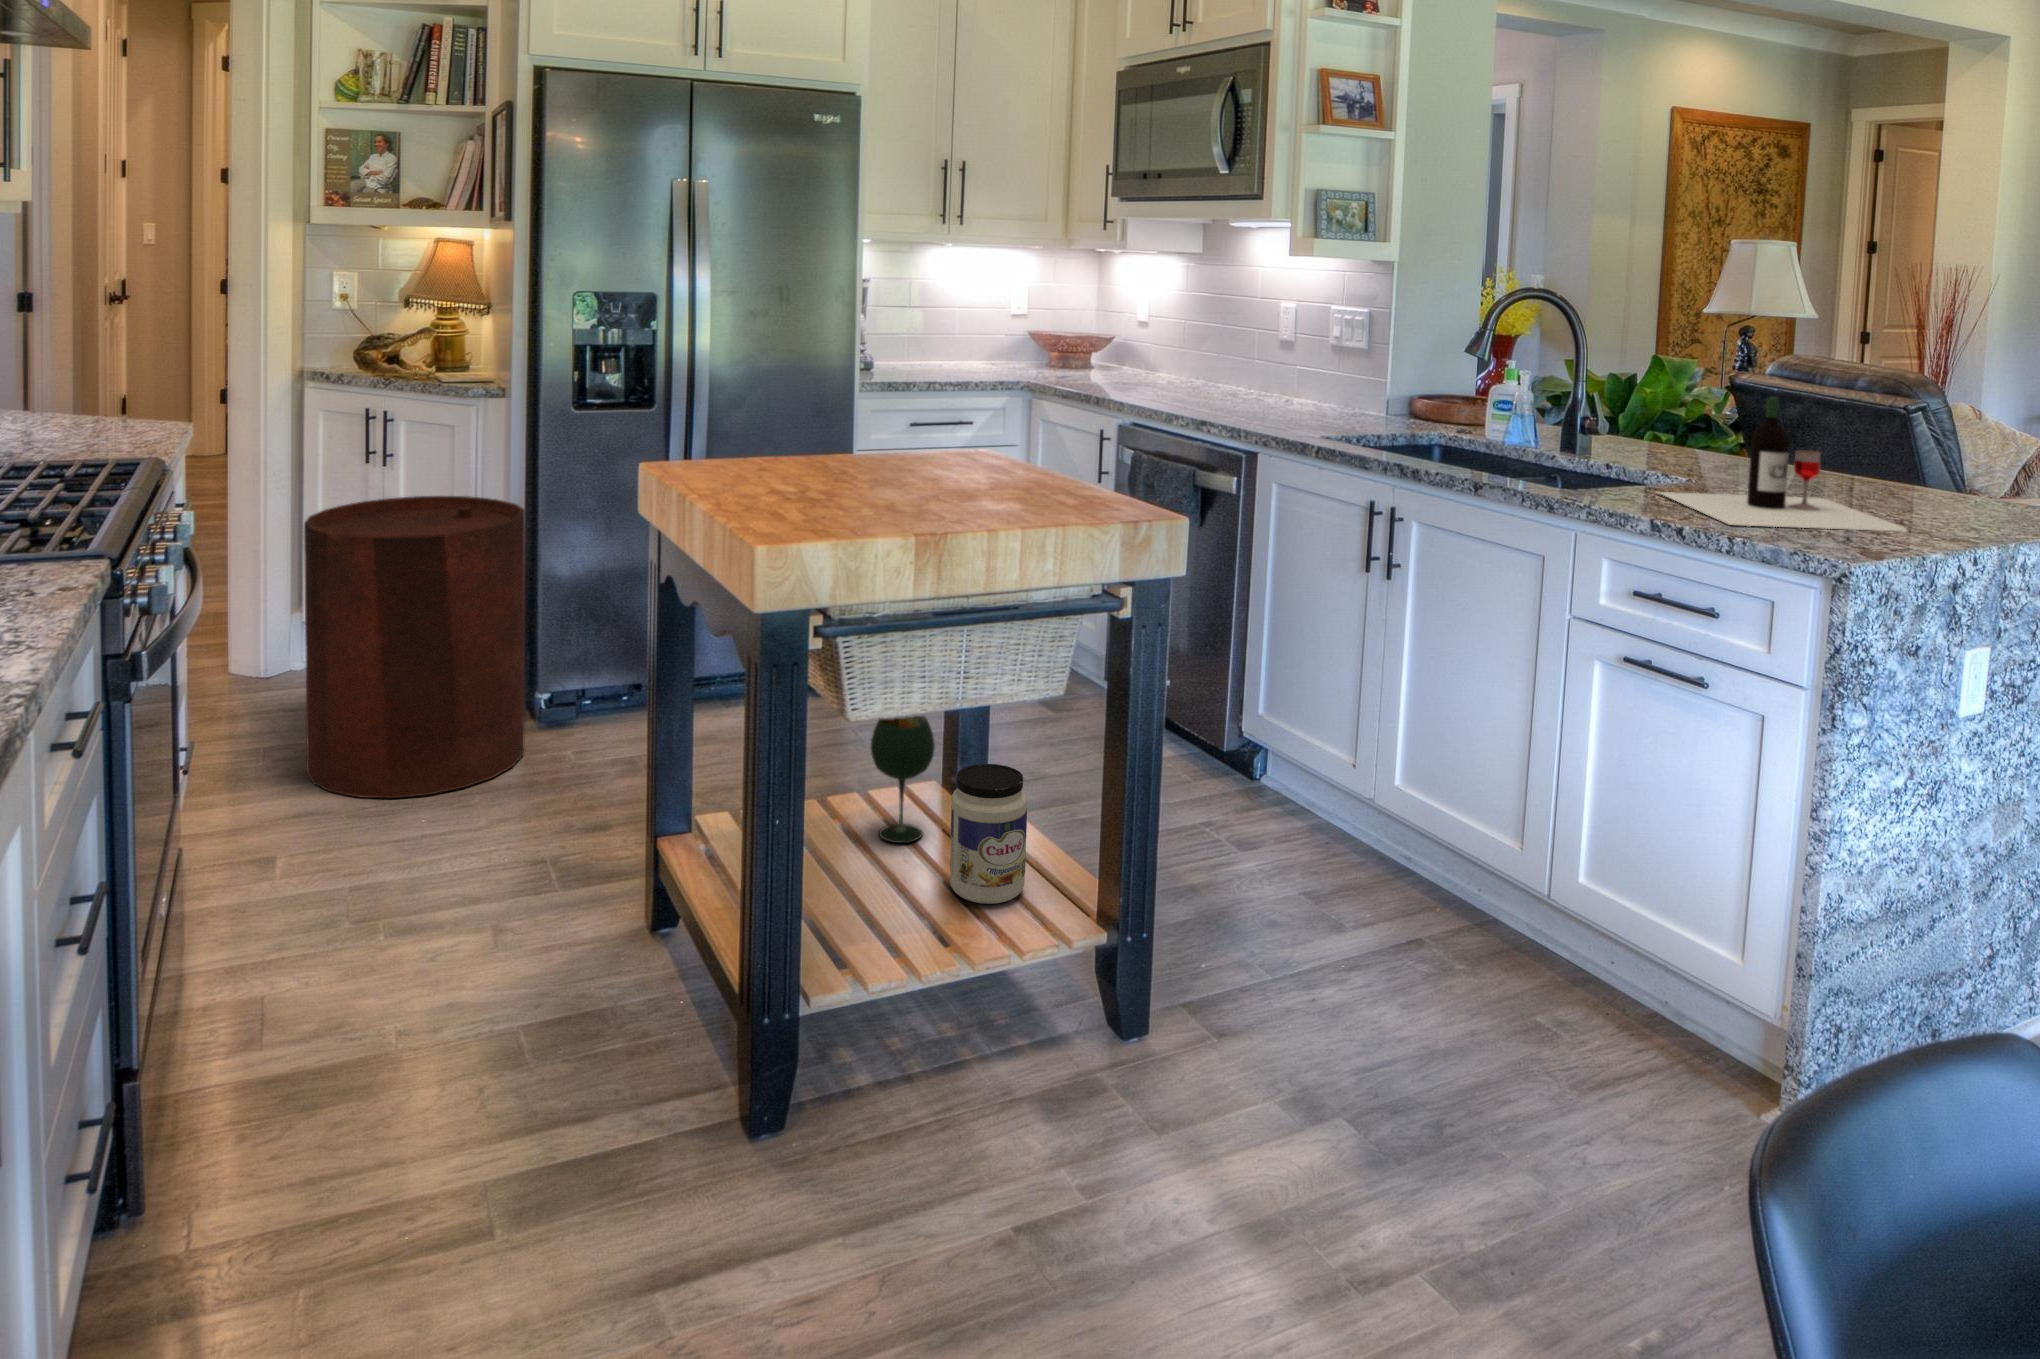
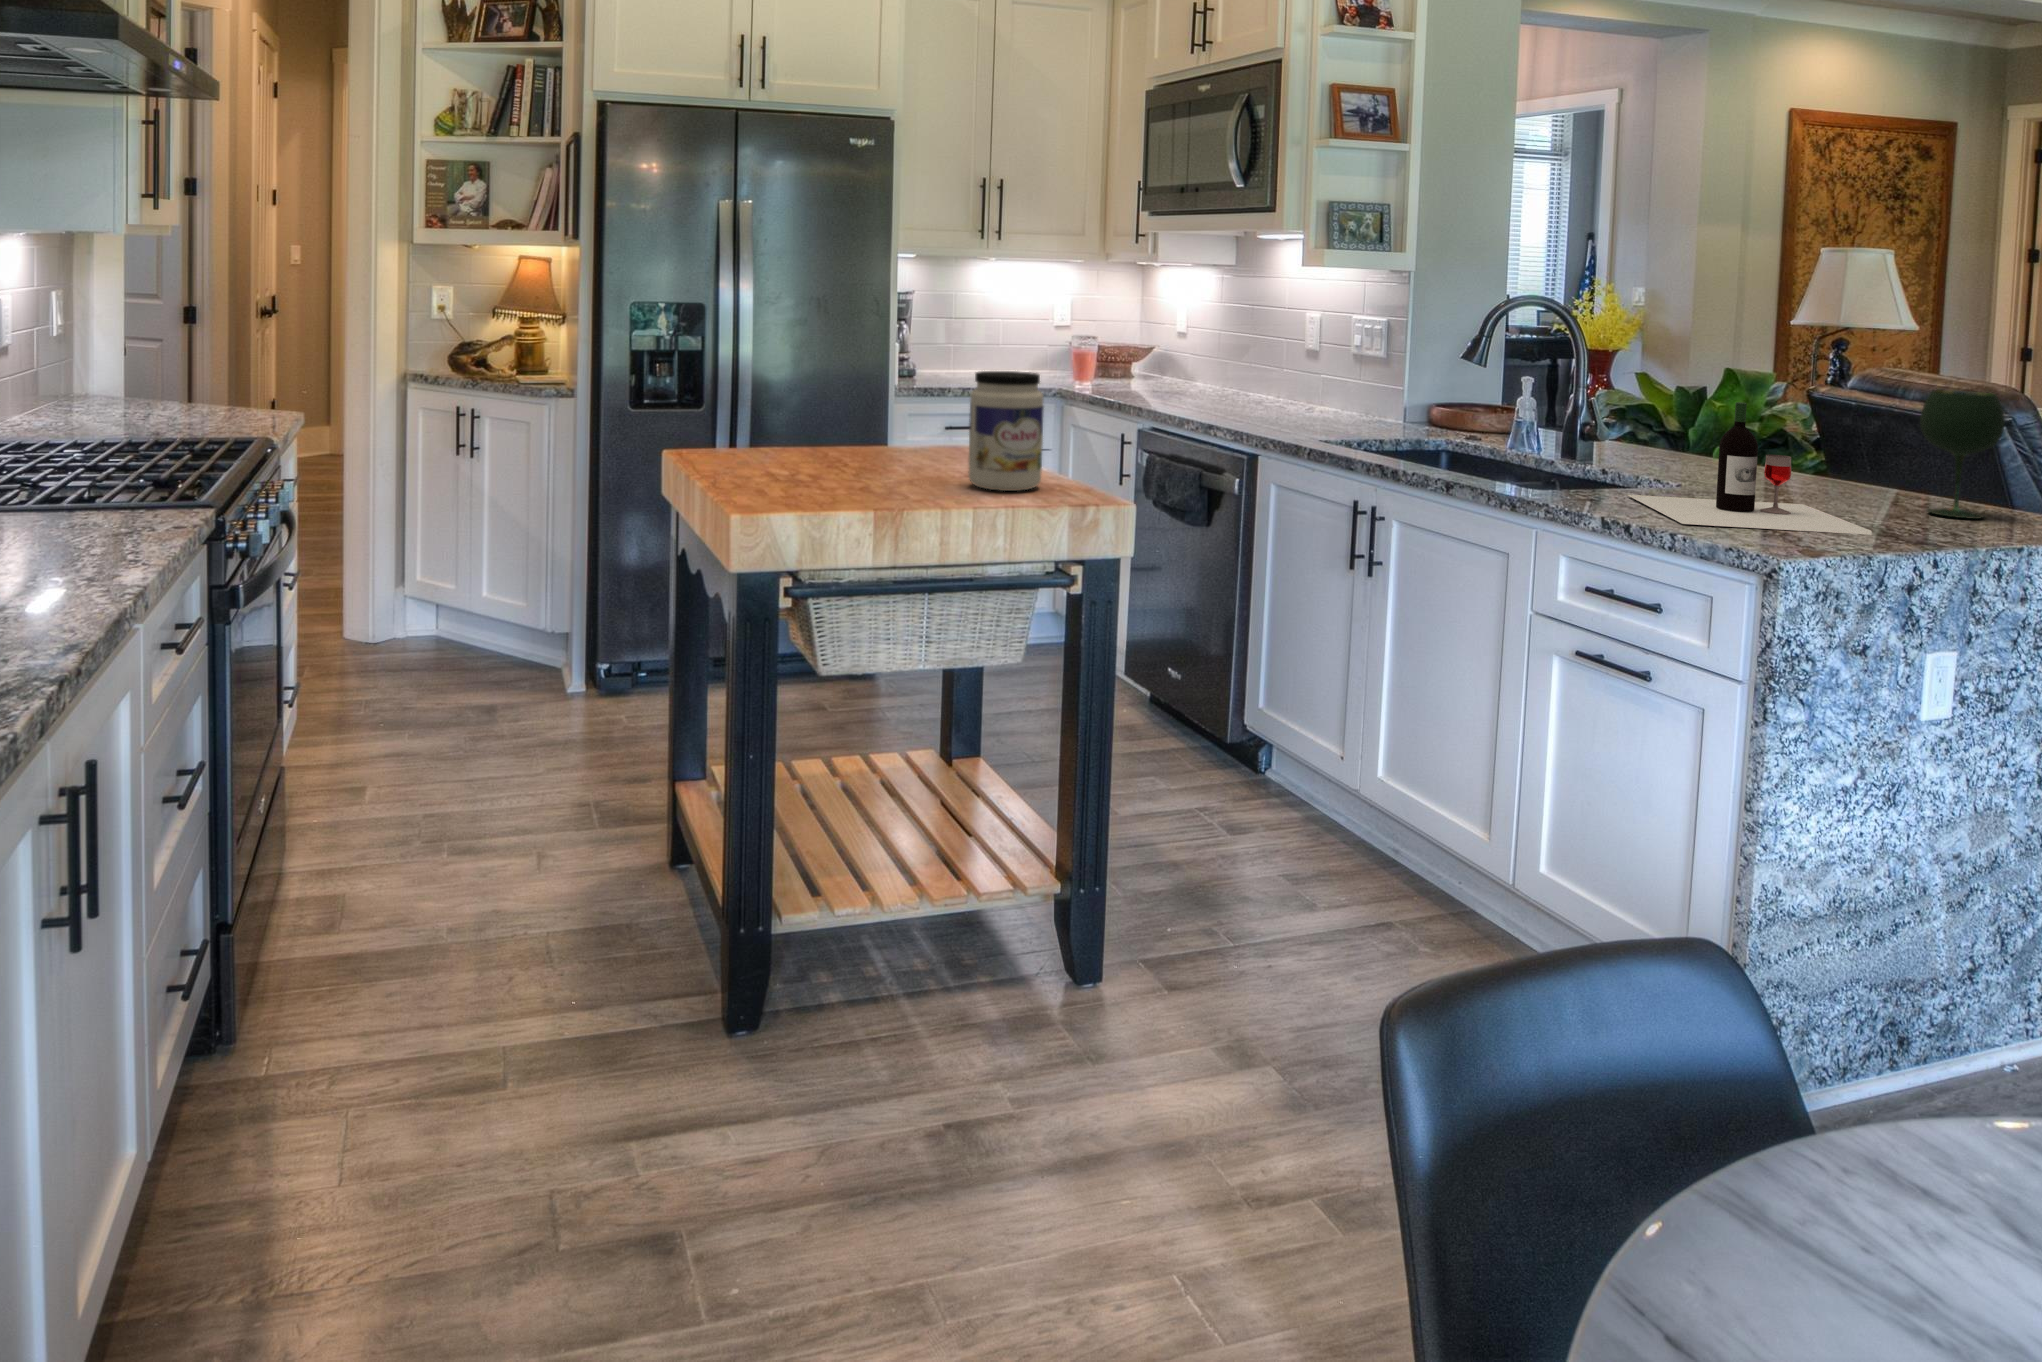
trash can: present [304,496,525,798] -> none [401,484,588,744]
wine glass: present [871,716,935,843] -> present [1920,390,2005,519]
jar: present [950,764,1027,904] -> present [968,371,1044,491]

